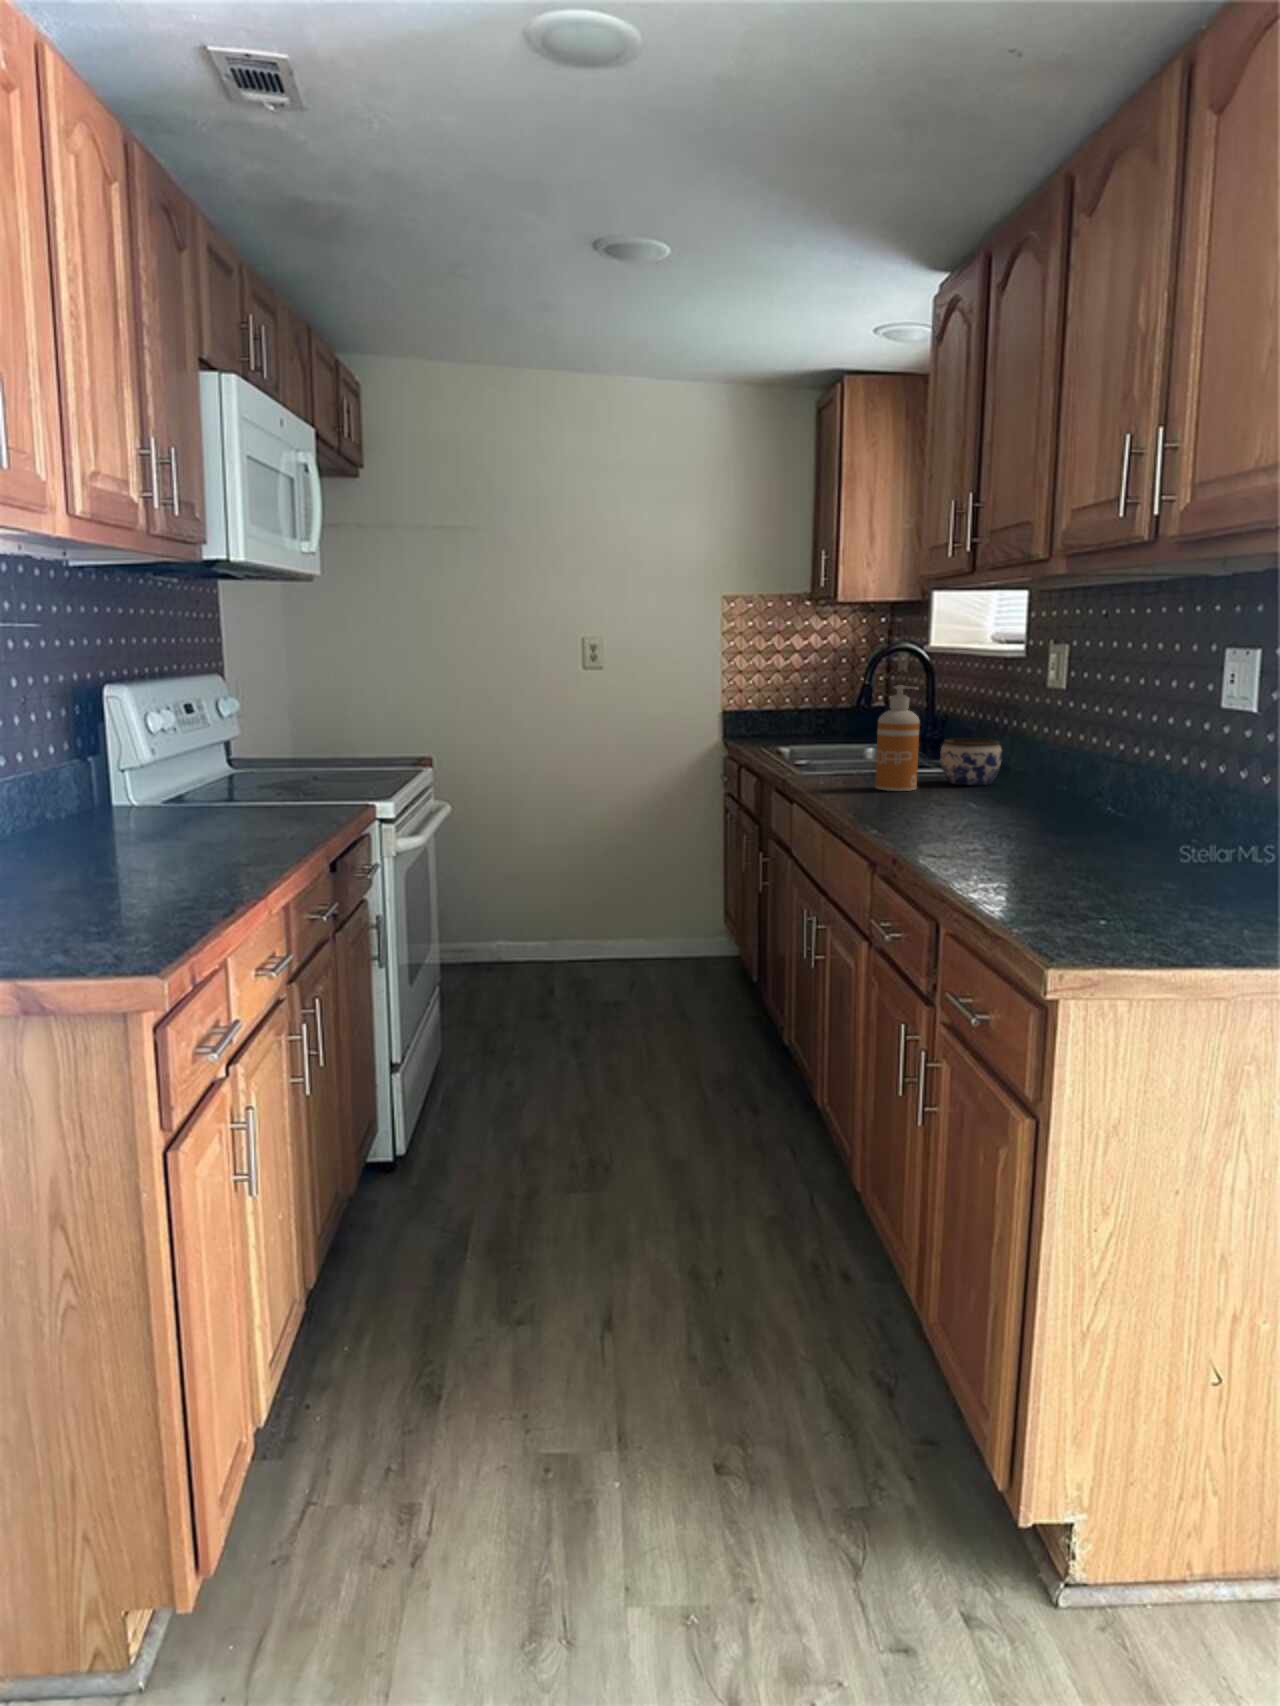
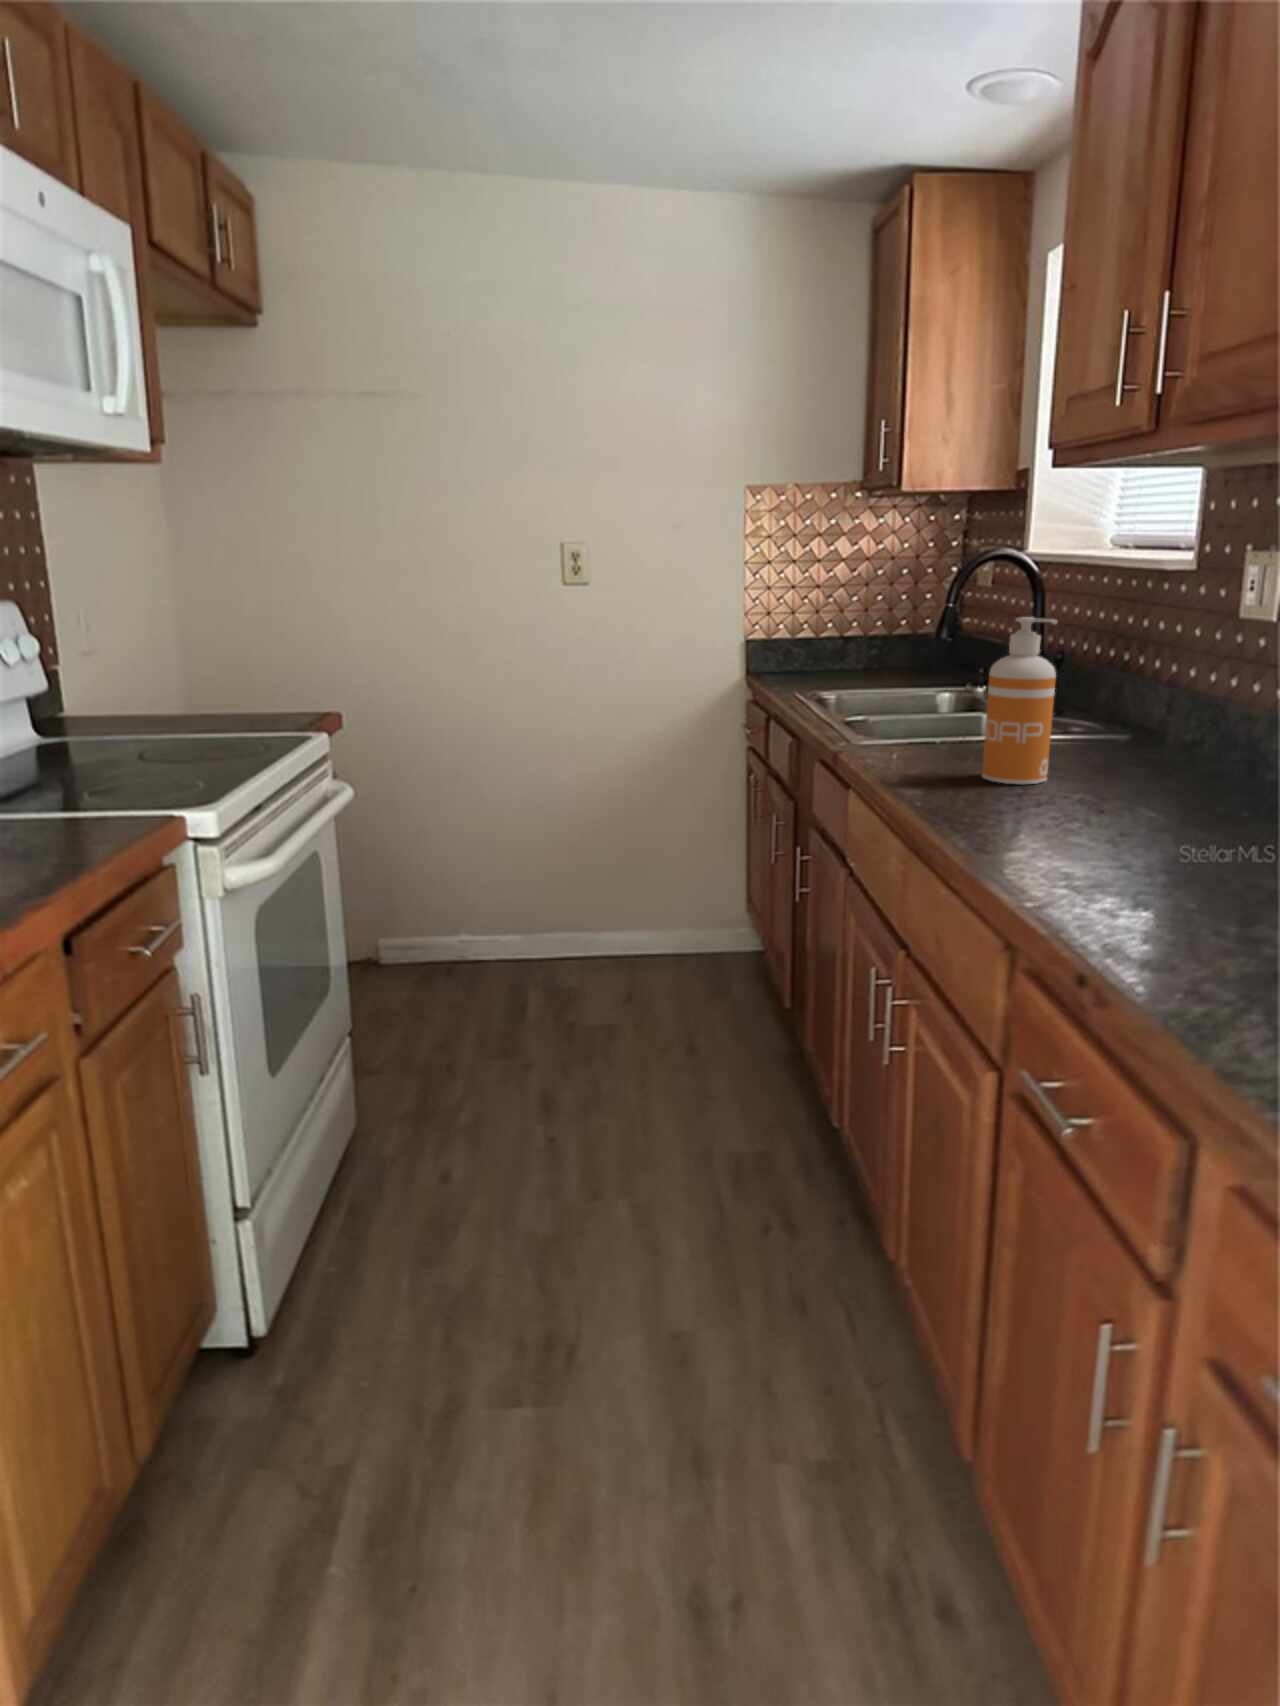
jar: present [940,738,1002,785] -> none [1080,697,1179,772]

